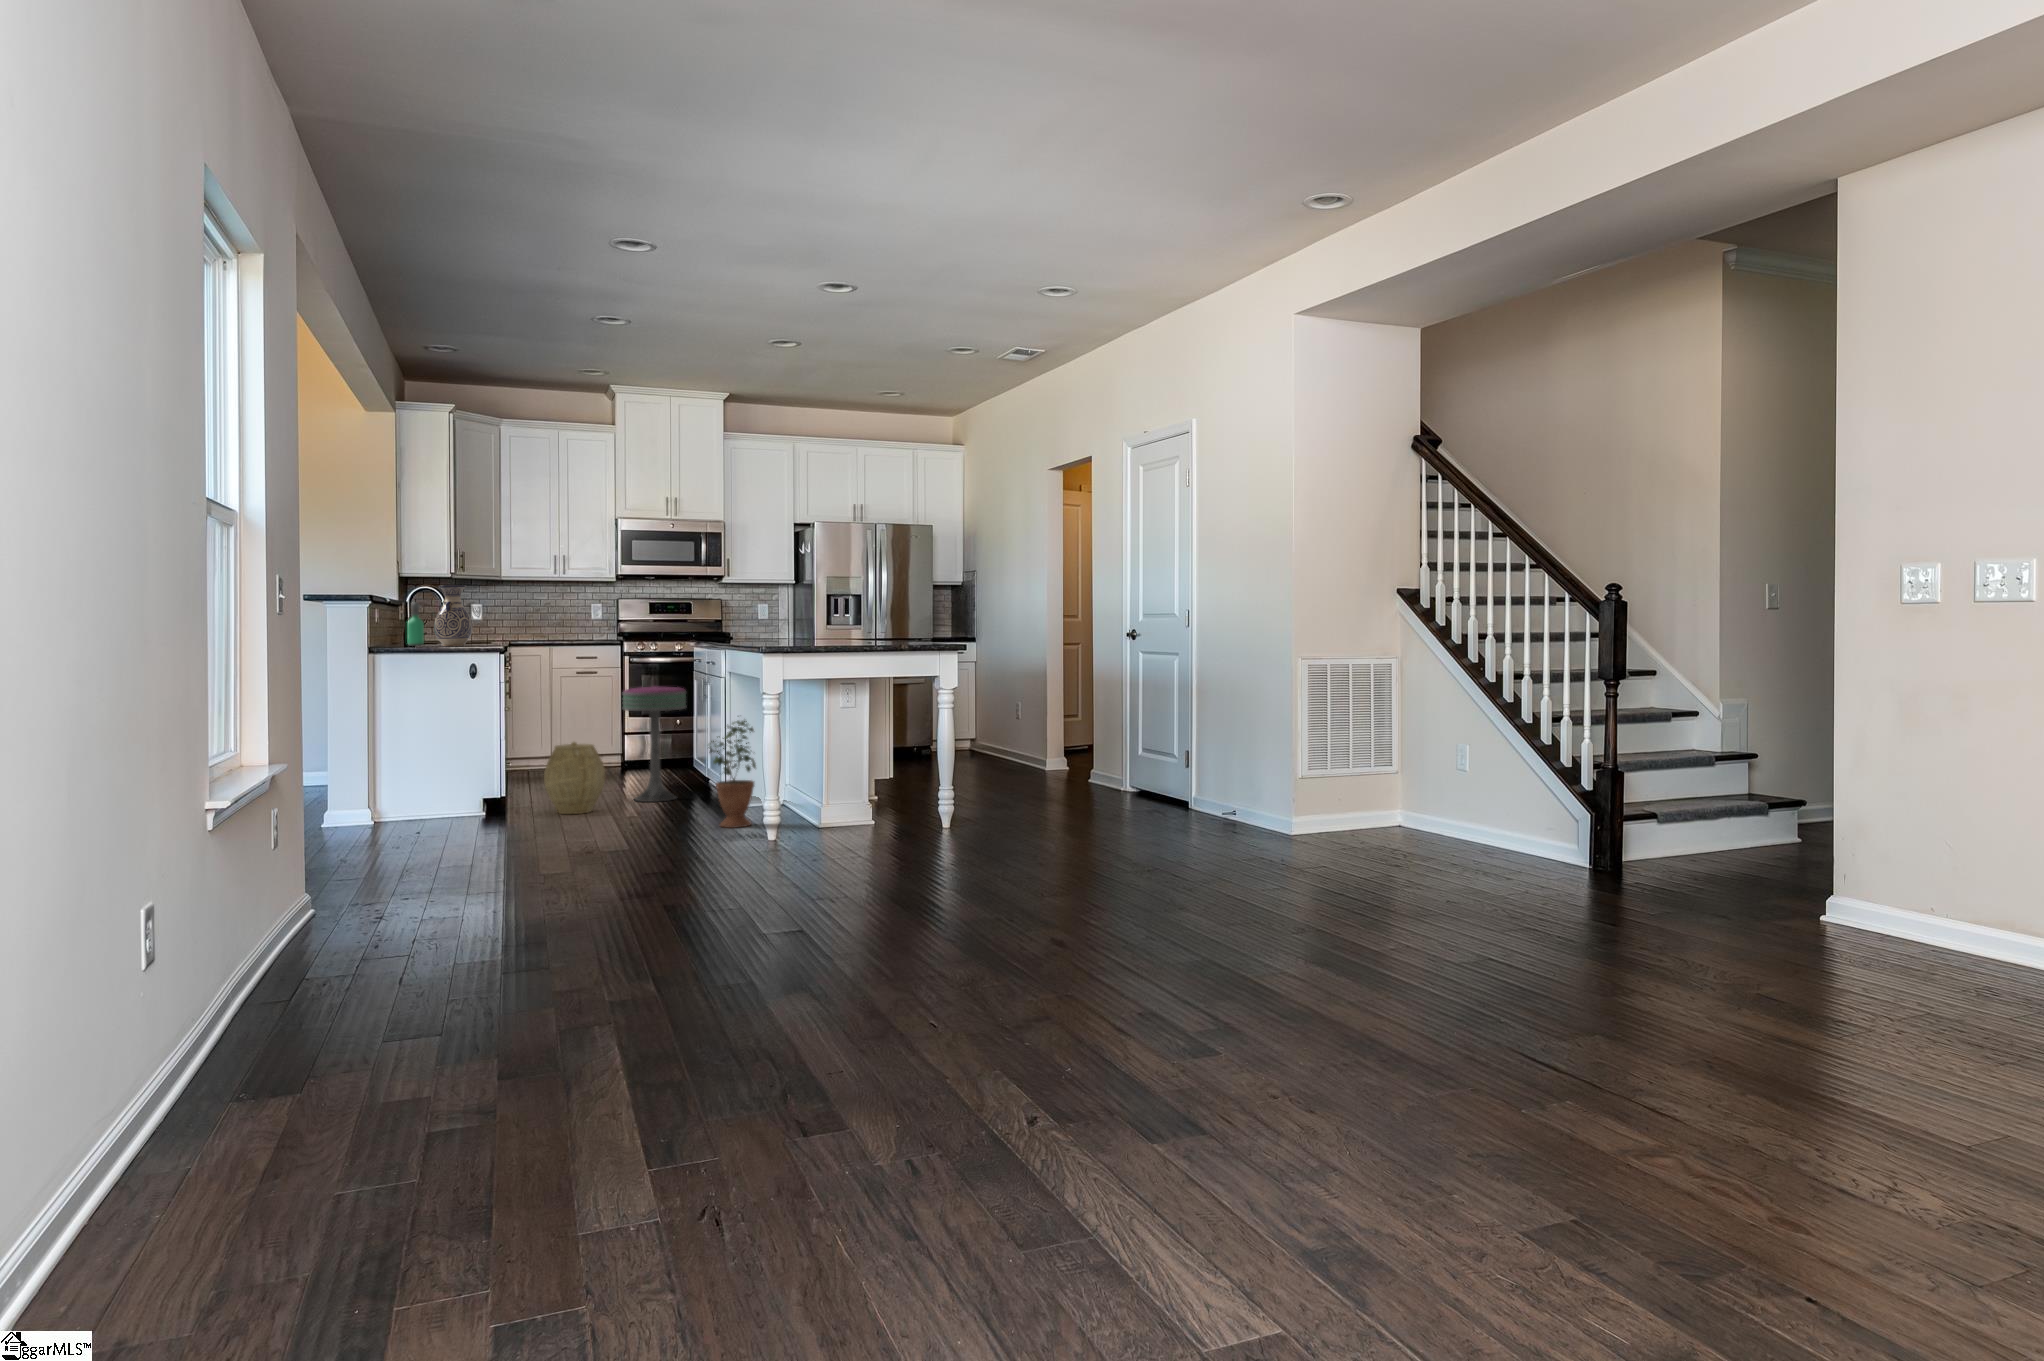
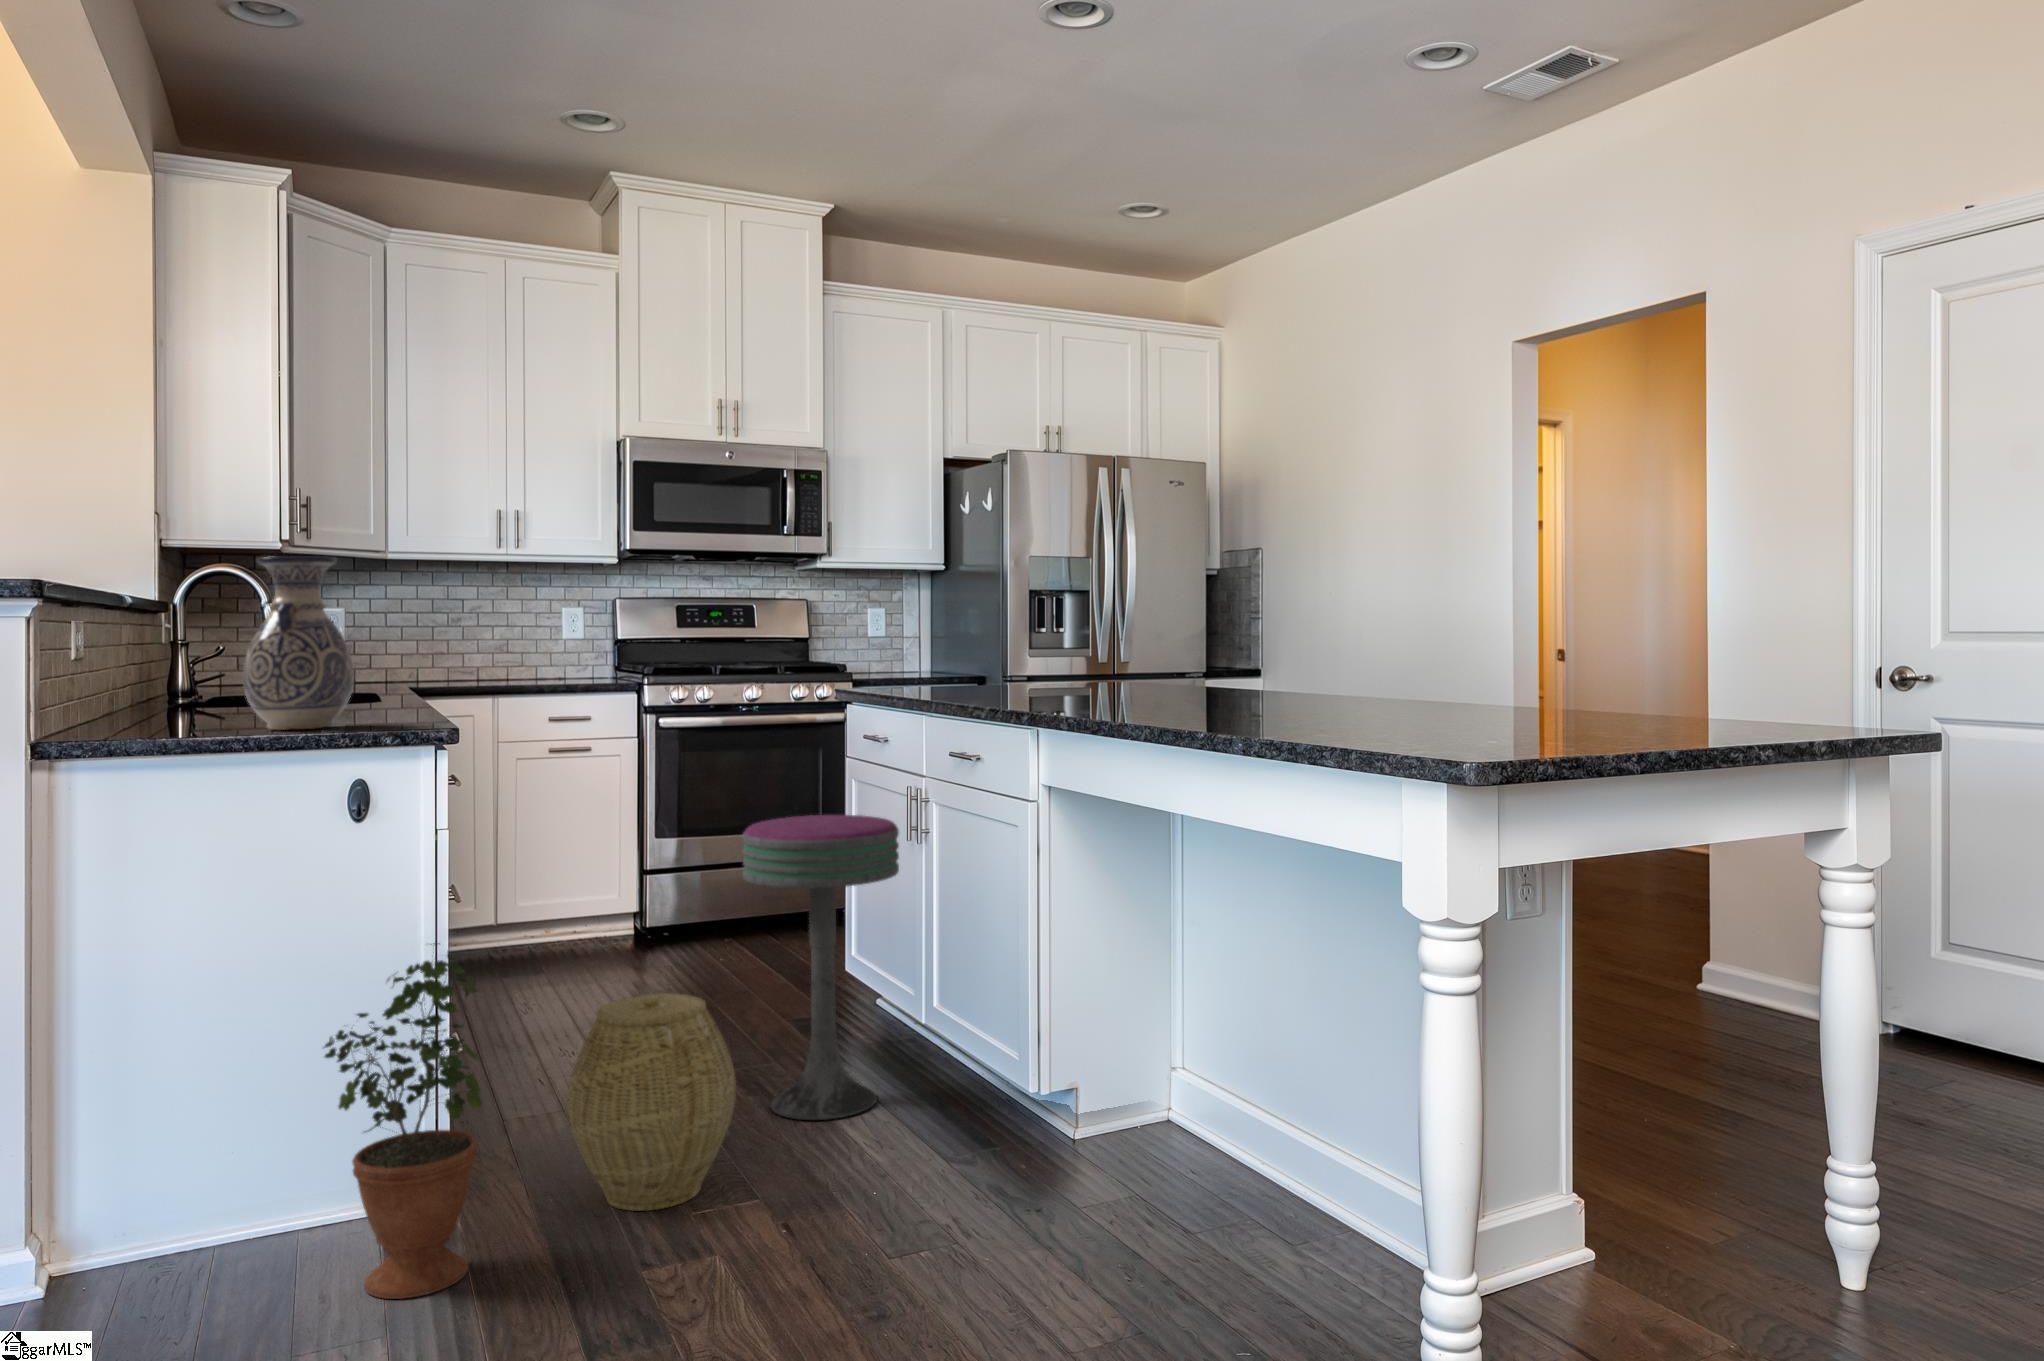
soap dispenser: present [407,602,424,646] -> none [163,604,214,728]
potted plant: present [708,721,756,828] -> present [324,943,482,1299]

